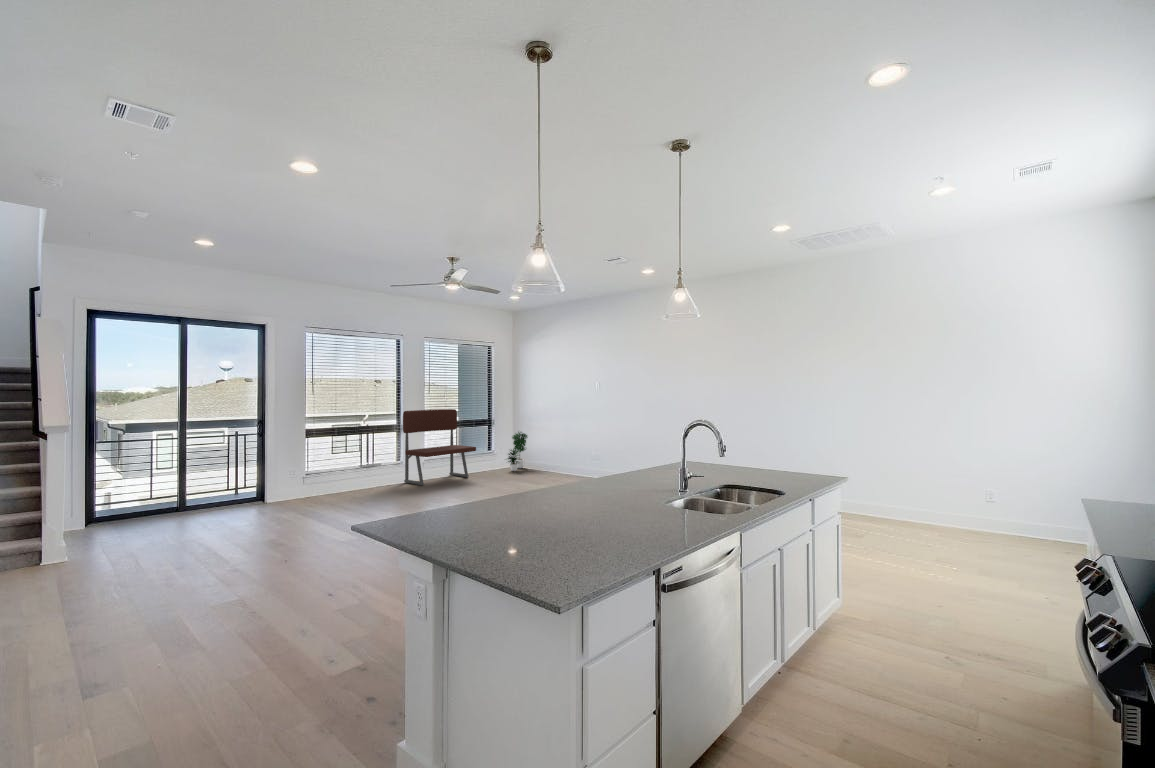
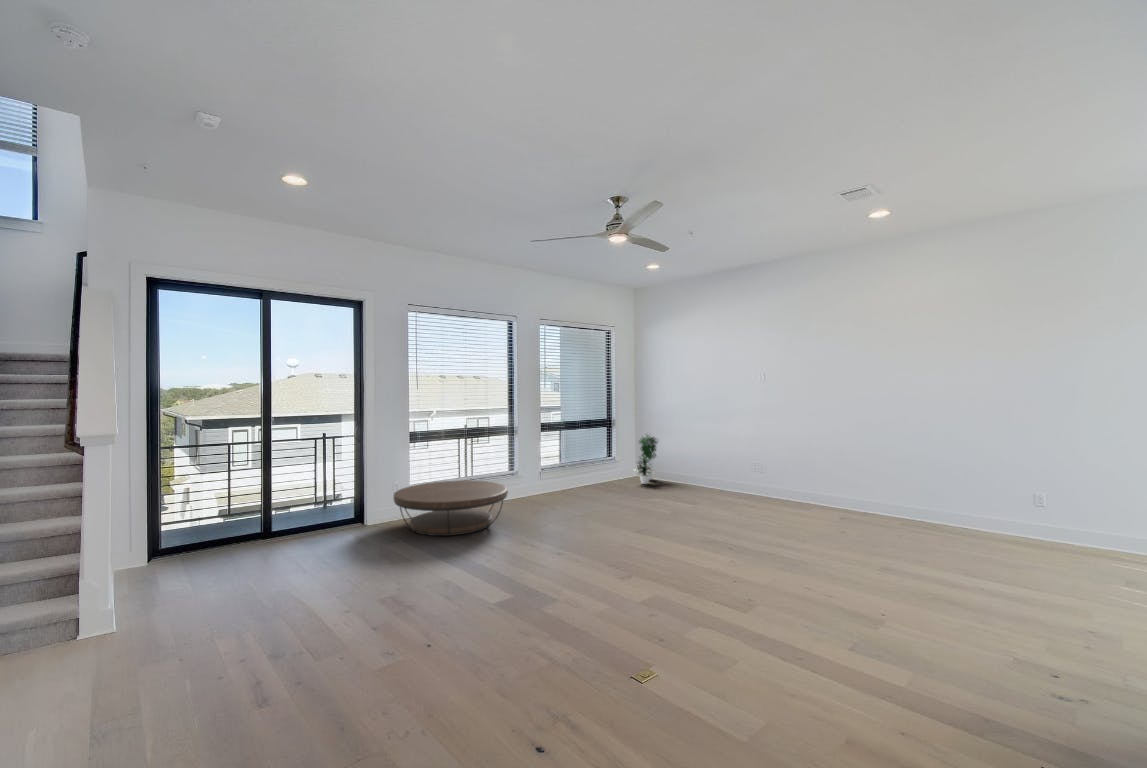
bench: present [403,409,476,485] -> none [519,407,606,504]
coffee table: none [289,466,383,506] -> present [393,481,508,536]

